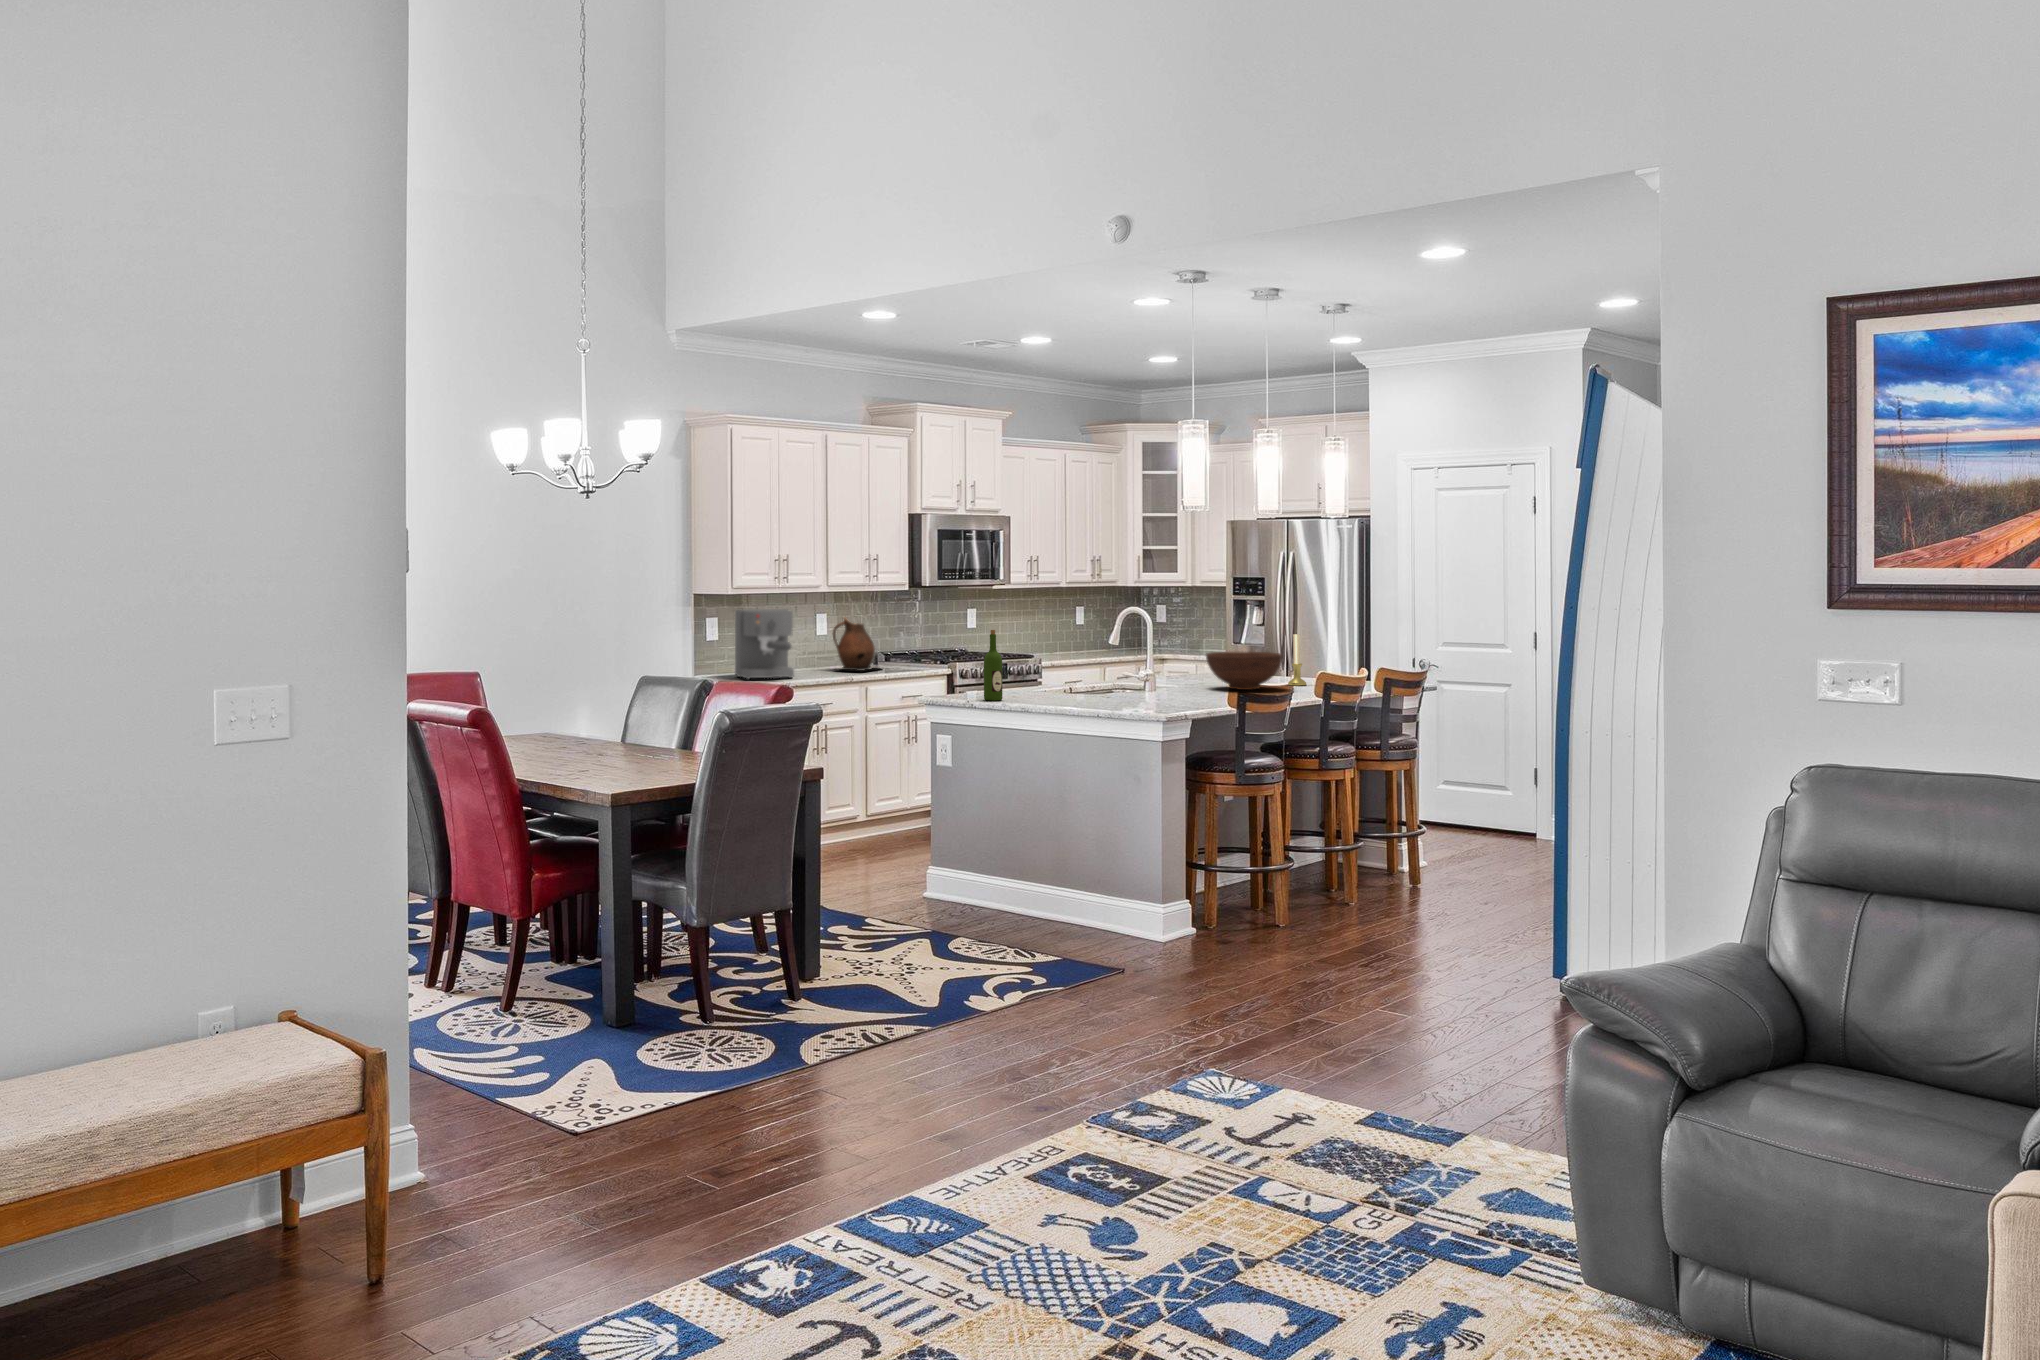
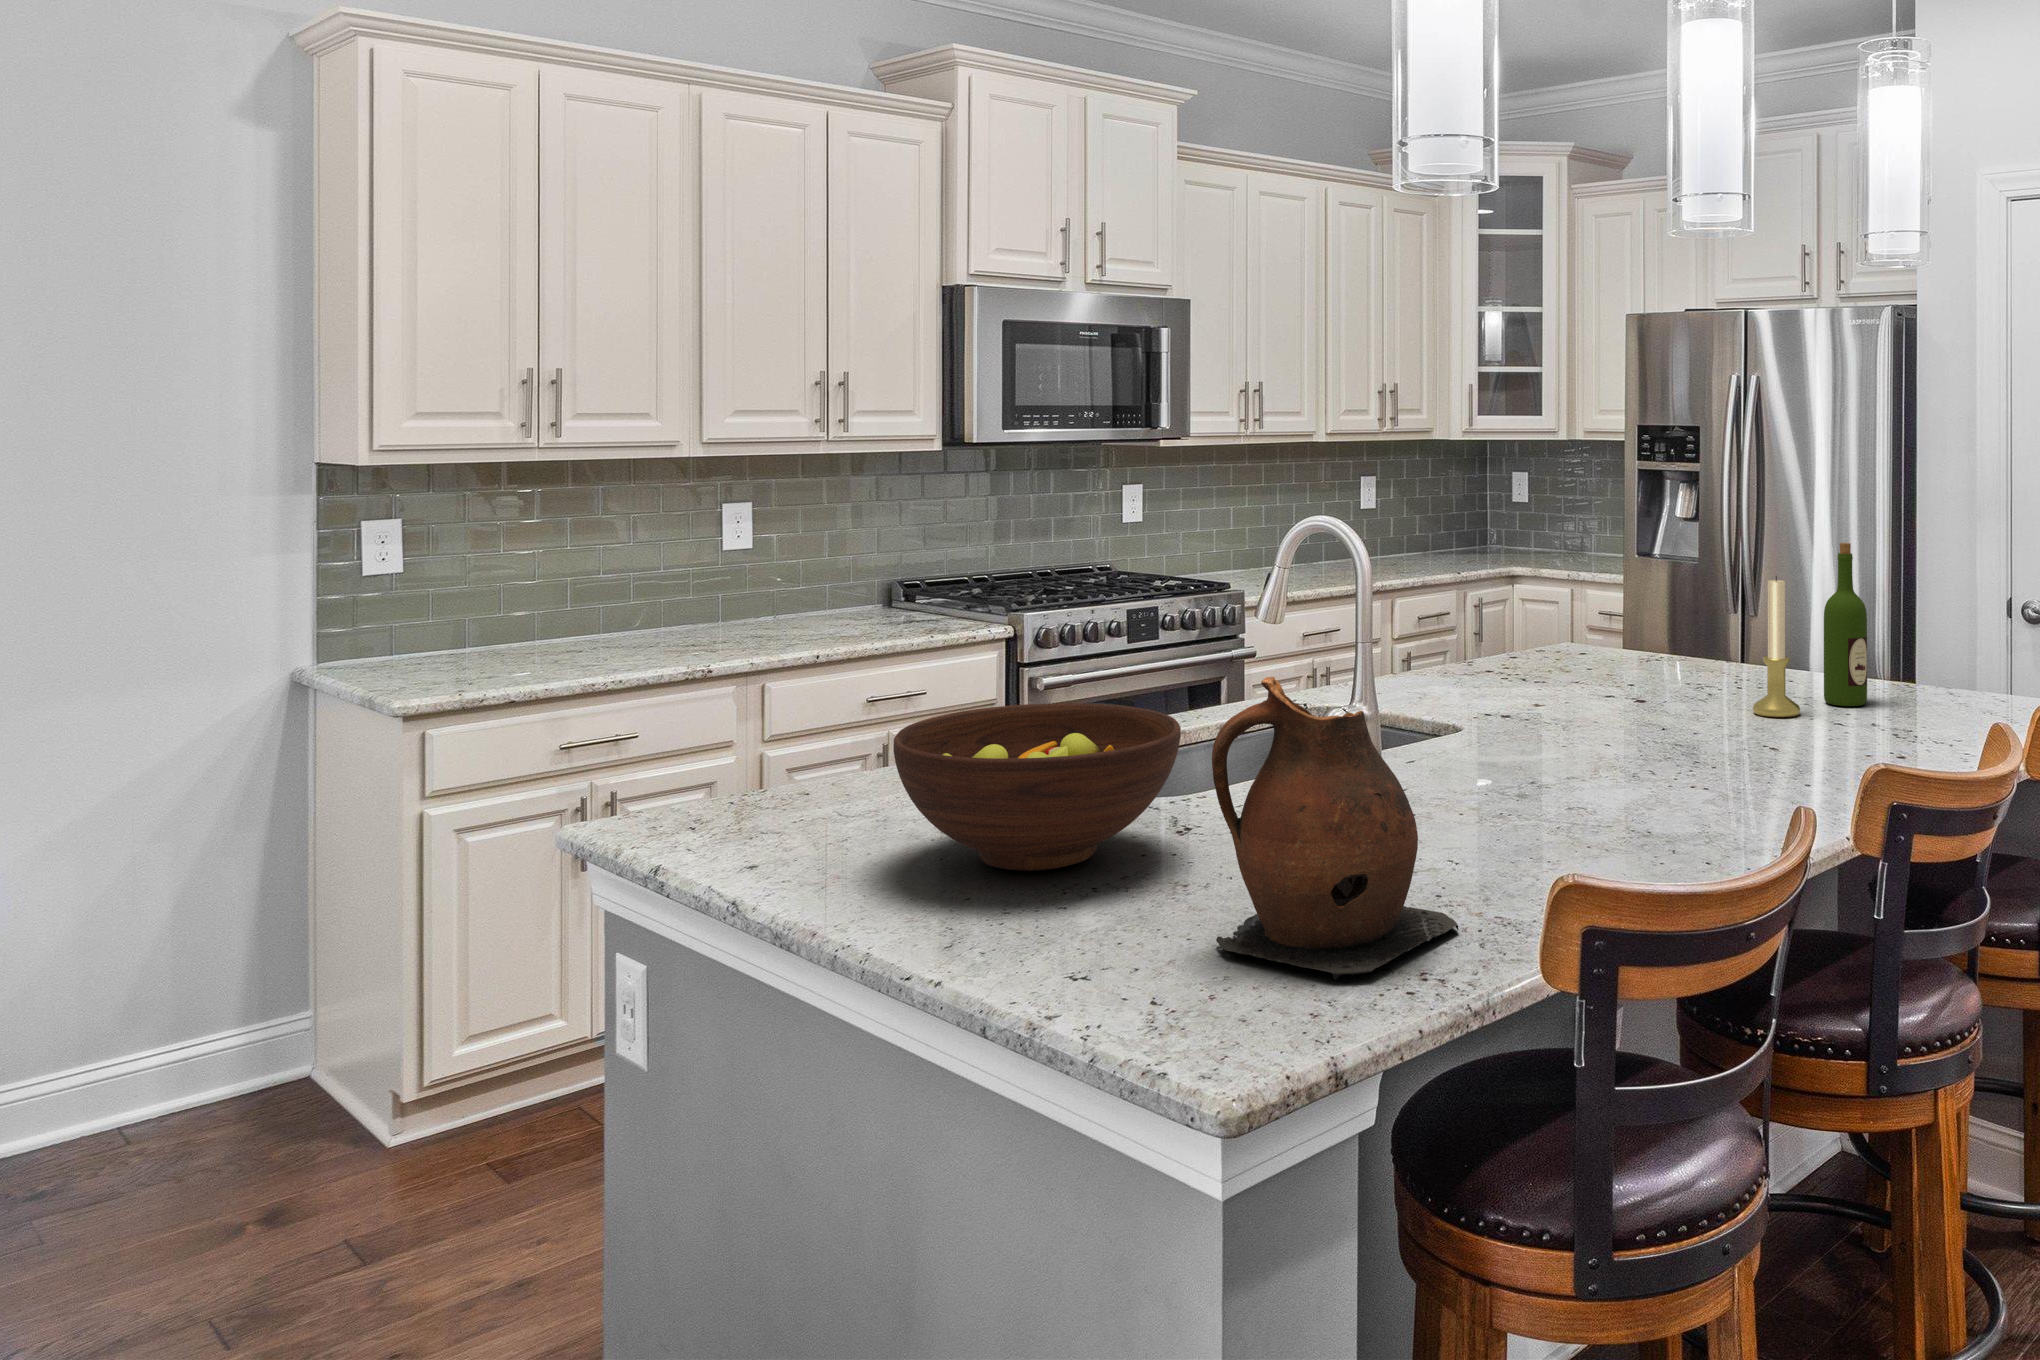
coffee maker: present [735,609,794,679] -> none [409,498,566,678]
ceramic pitcher: present [833,618,875,671] -> present [1212,677,1458,980]
wine bottle: present [984,630,1002,701] -> present [1824,543,1867,706]
fruit bowl: present [1206,652,1282,690] -> present [893,703,1181,871]

